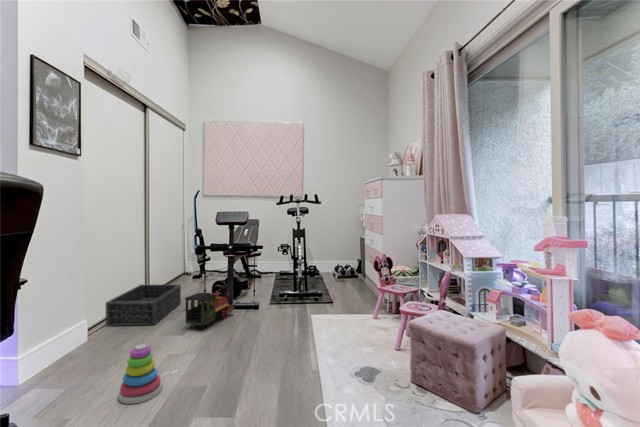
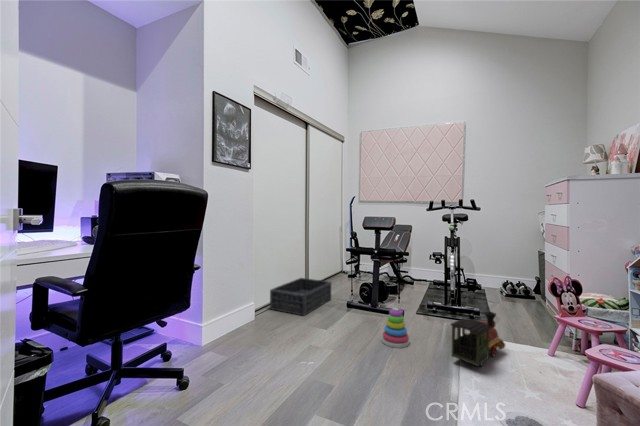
toy train: present [184,285,234,327] -> present [451,312,505,366]
stacking toy: present [118,344,162,404] -> present [382,308,410,348]

